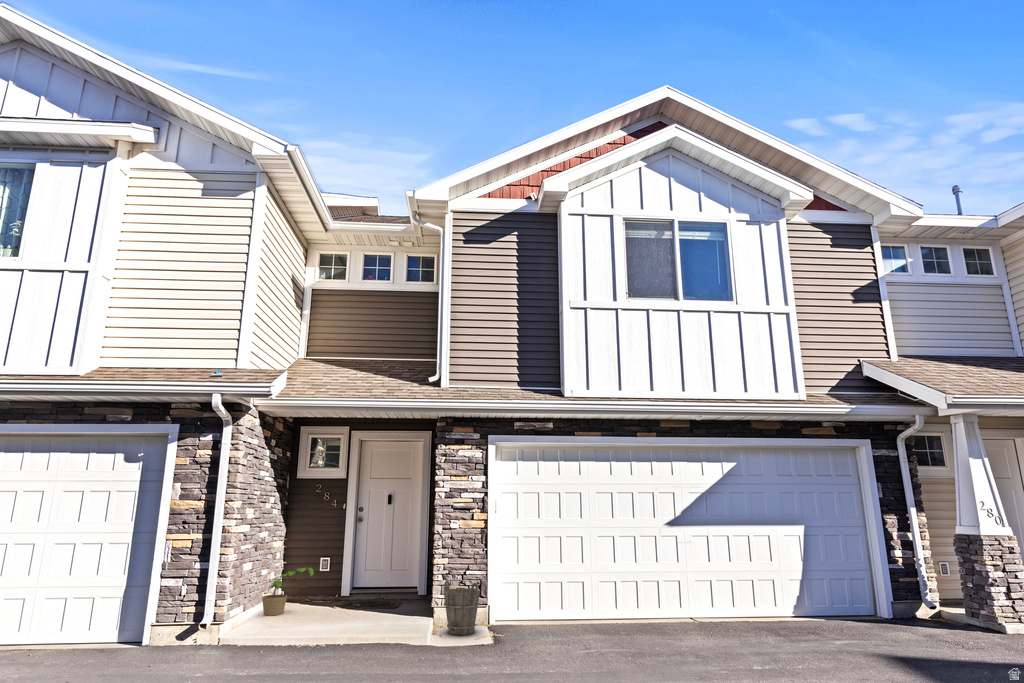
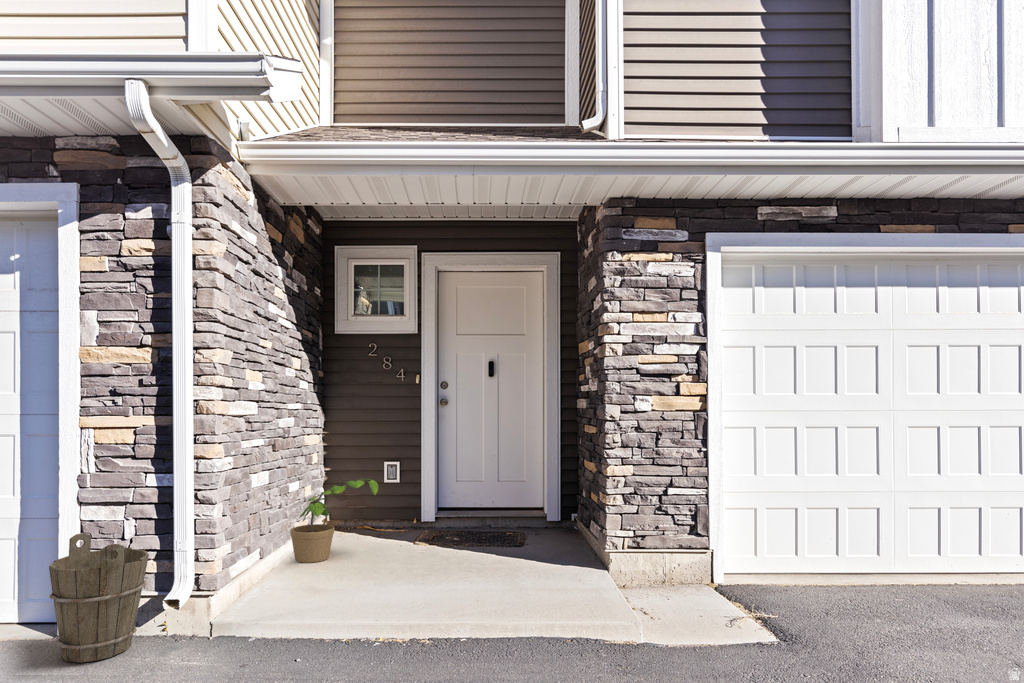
bucket: present [444,581,480,635] -> present [49,533,149,662]

